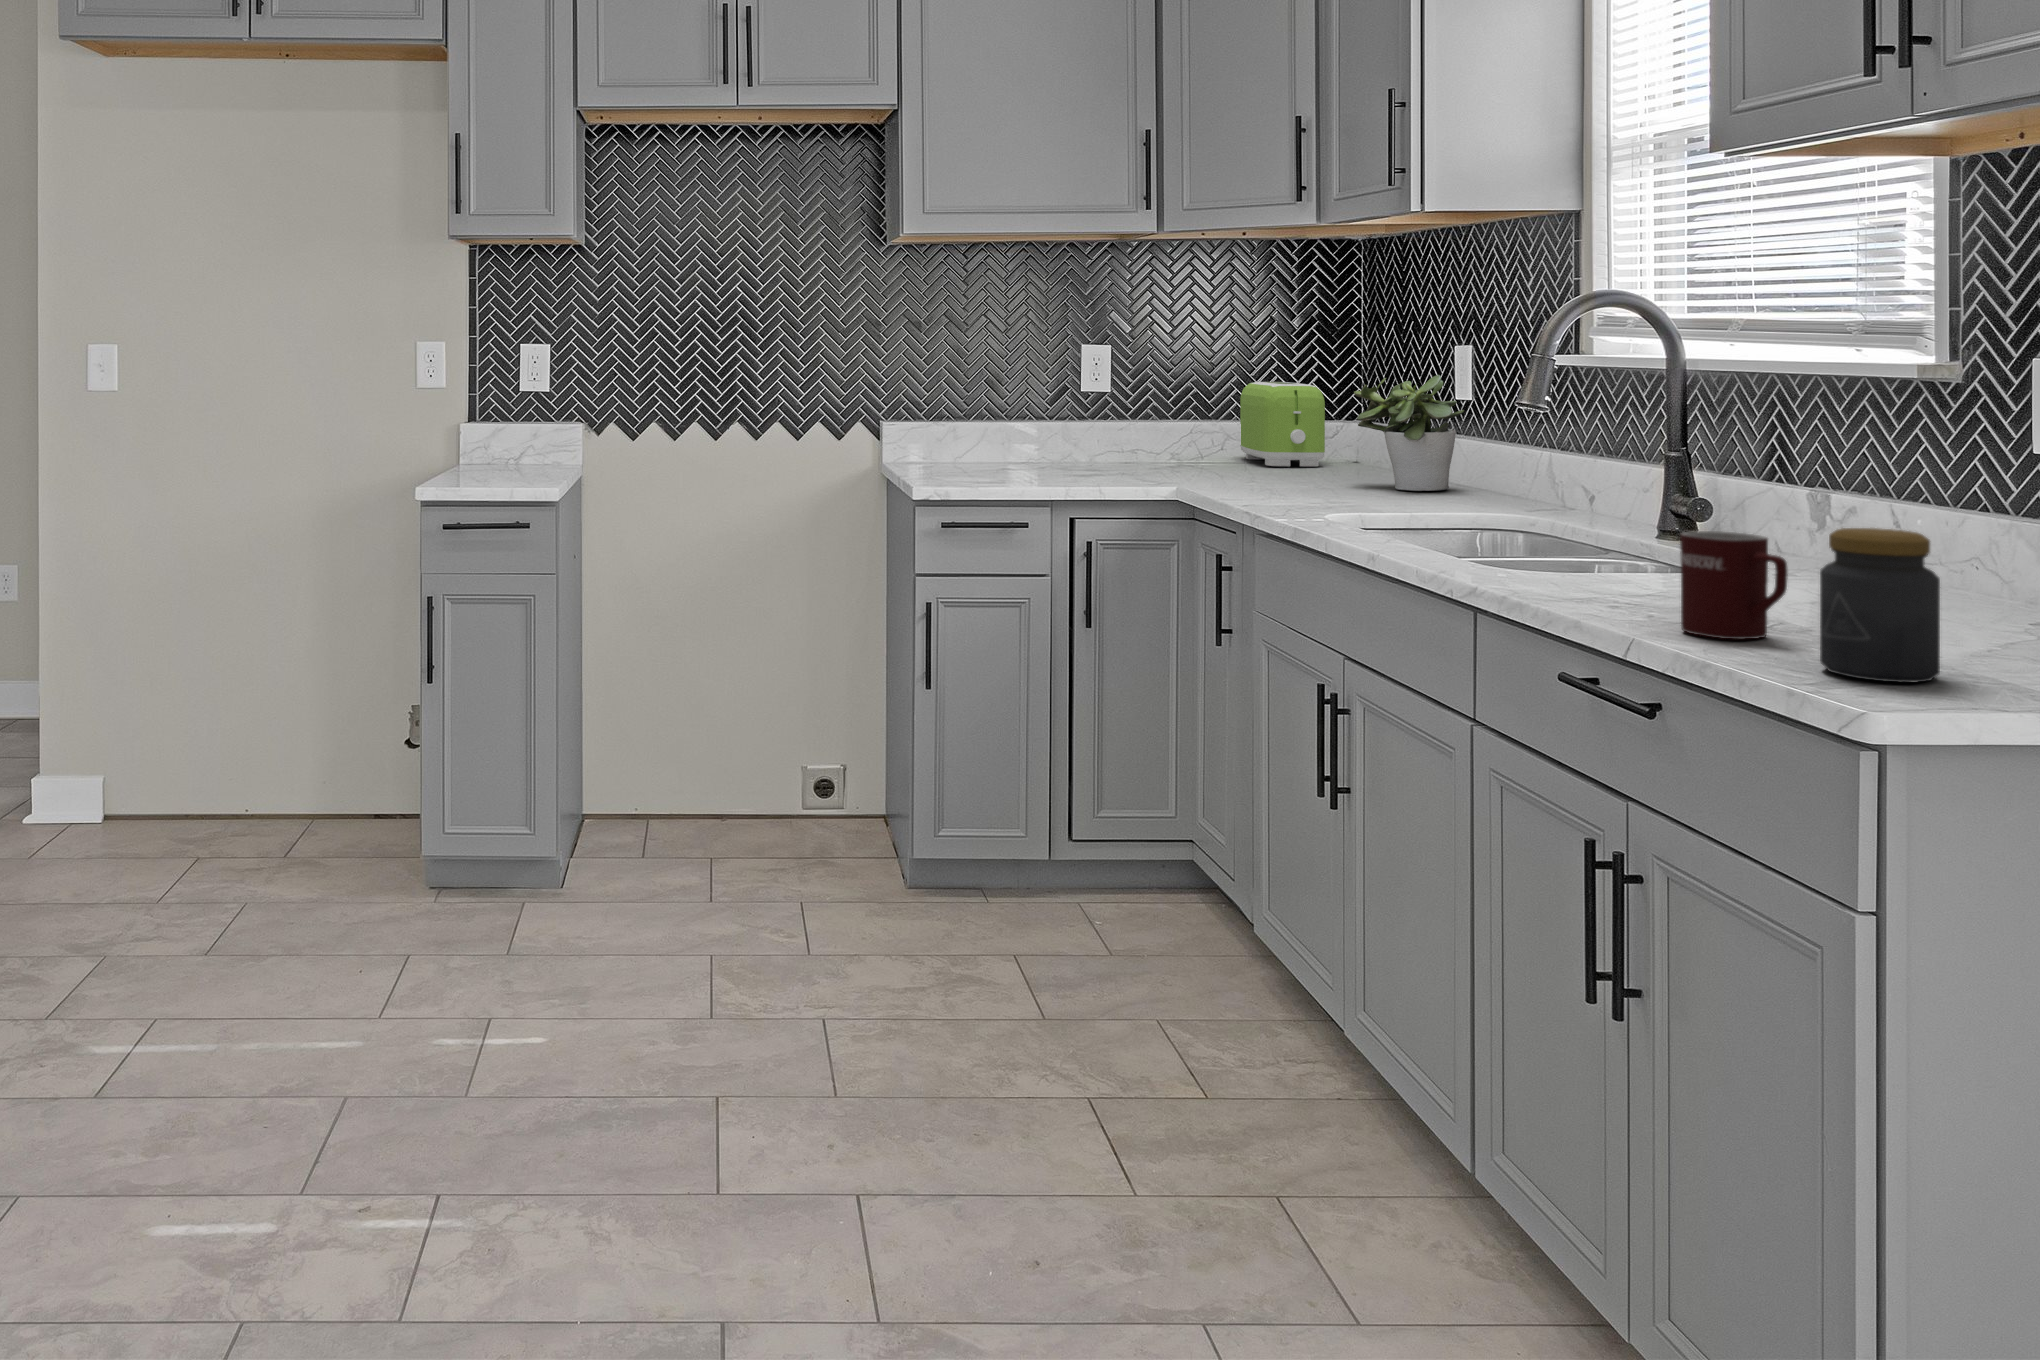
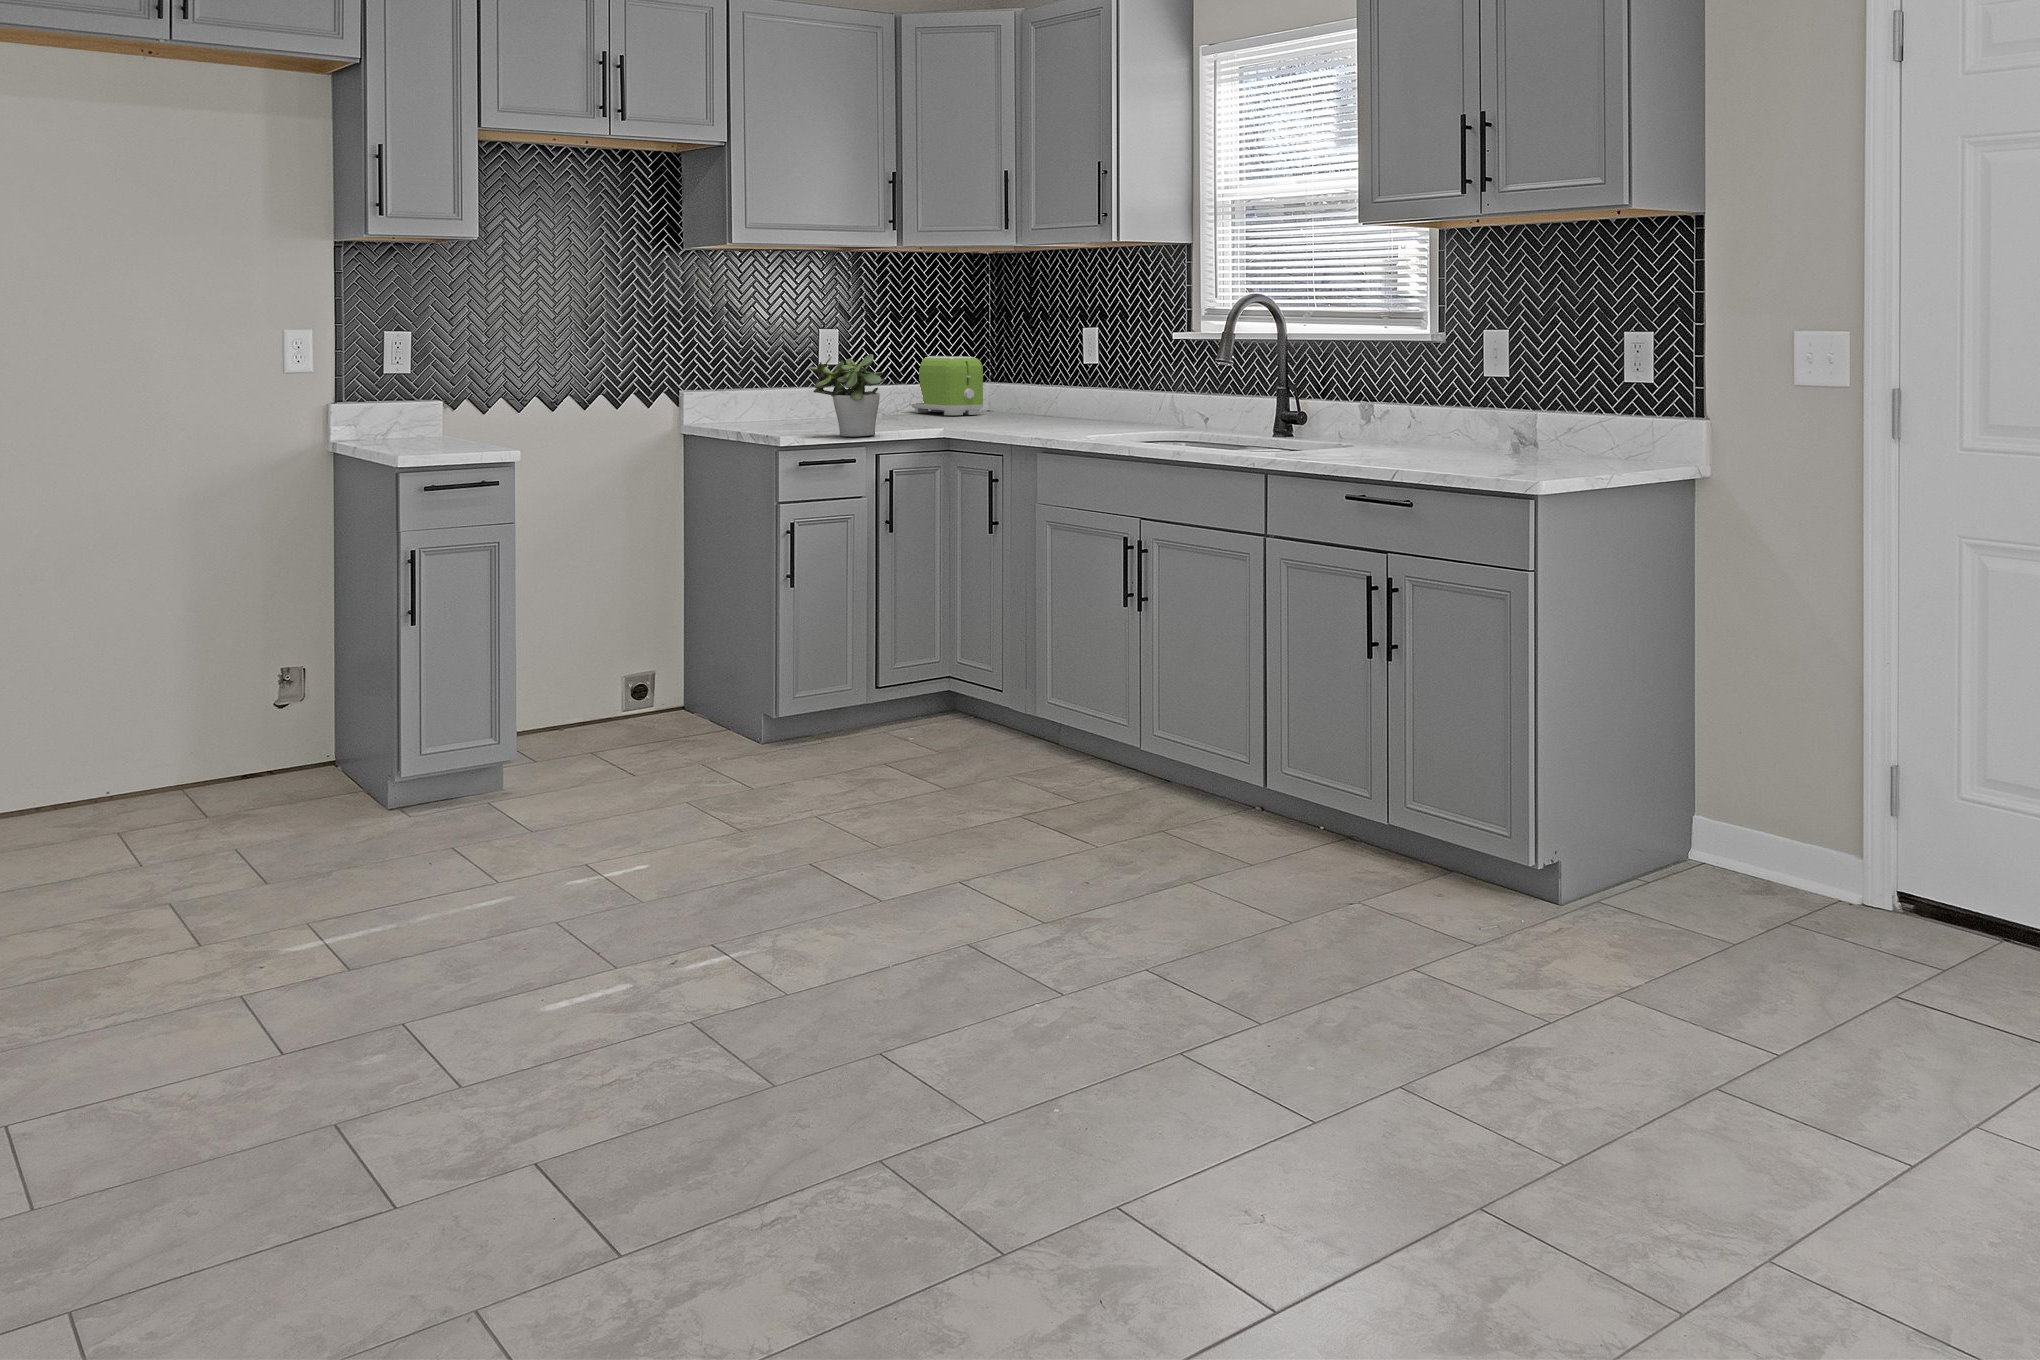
potted plant: present [1354,375,1464,491] -> present [810,354,885,437]
jar: present [1820,528,1940,683] -> none [1466,408,1513,475]
mug: present [1680,531,1788,639] -> none [1386,417,1436,468]

